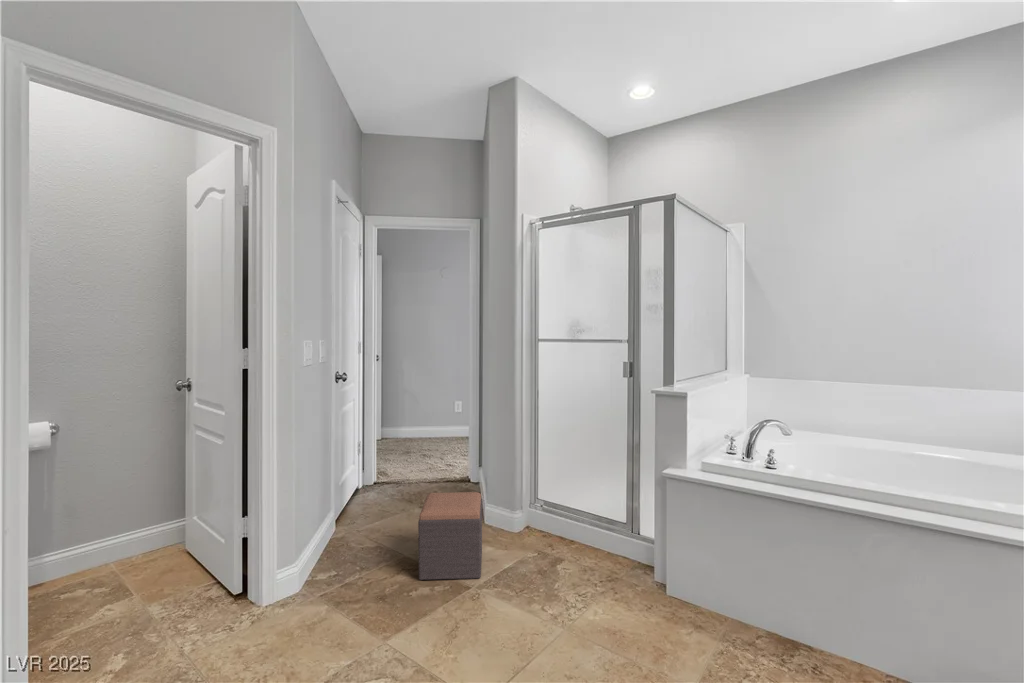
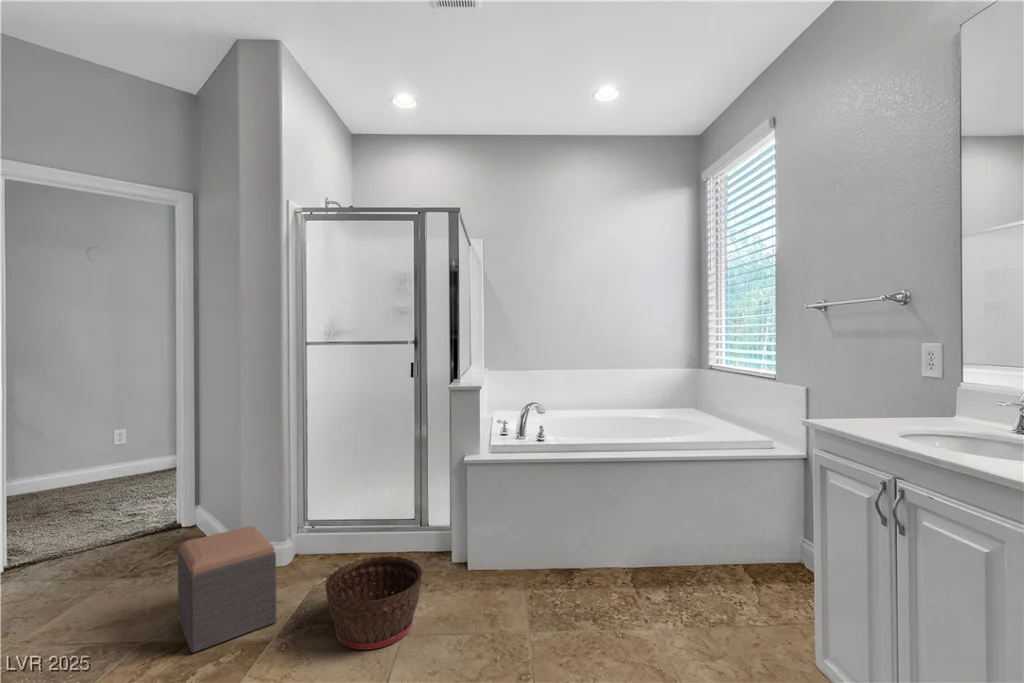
basket: none [503,546,593,637] -> present [325,556,423,650]

